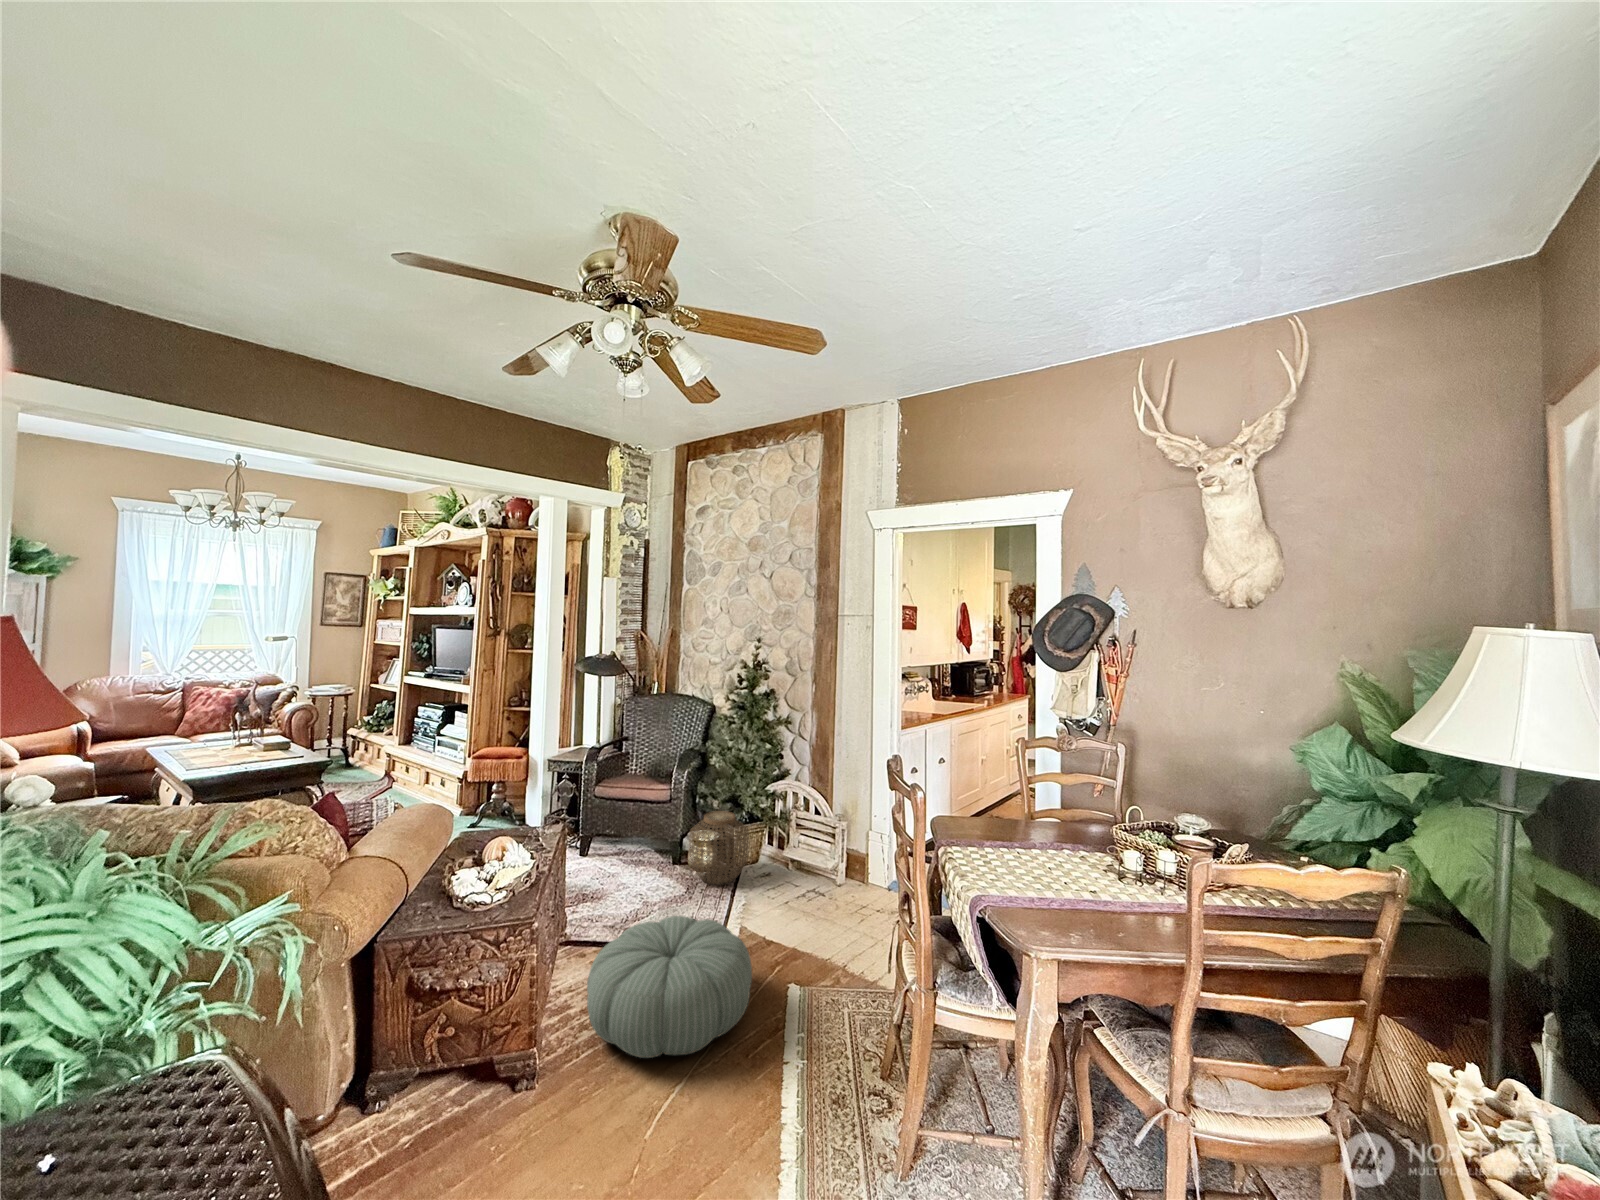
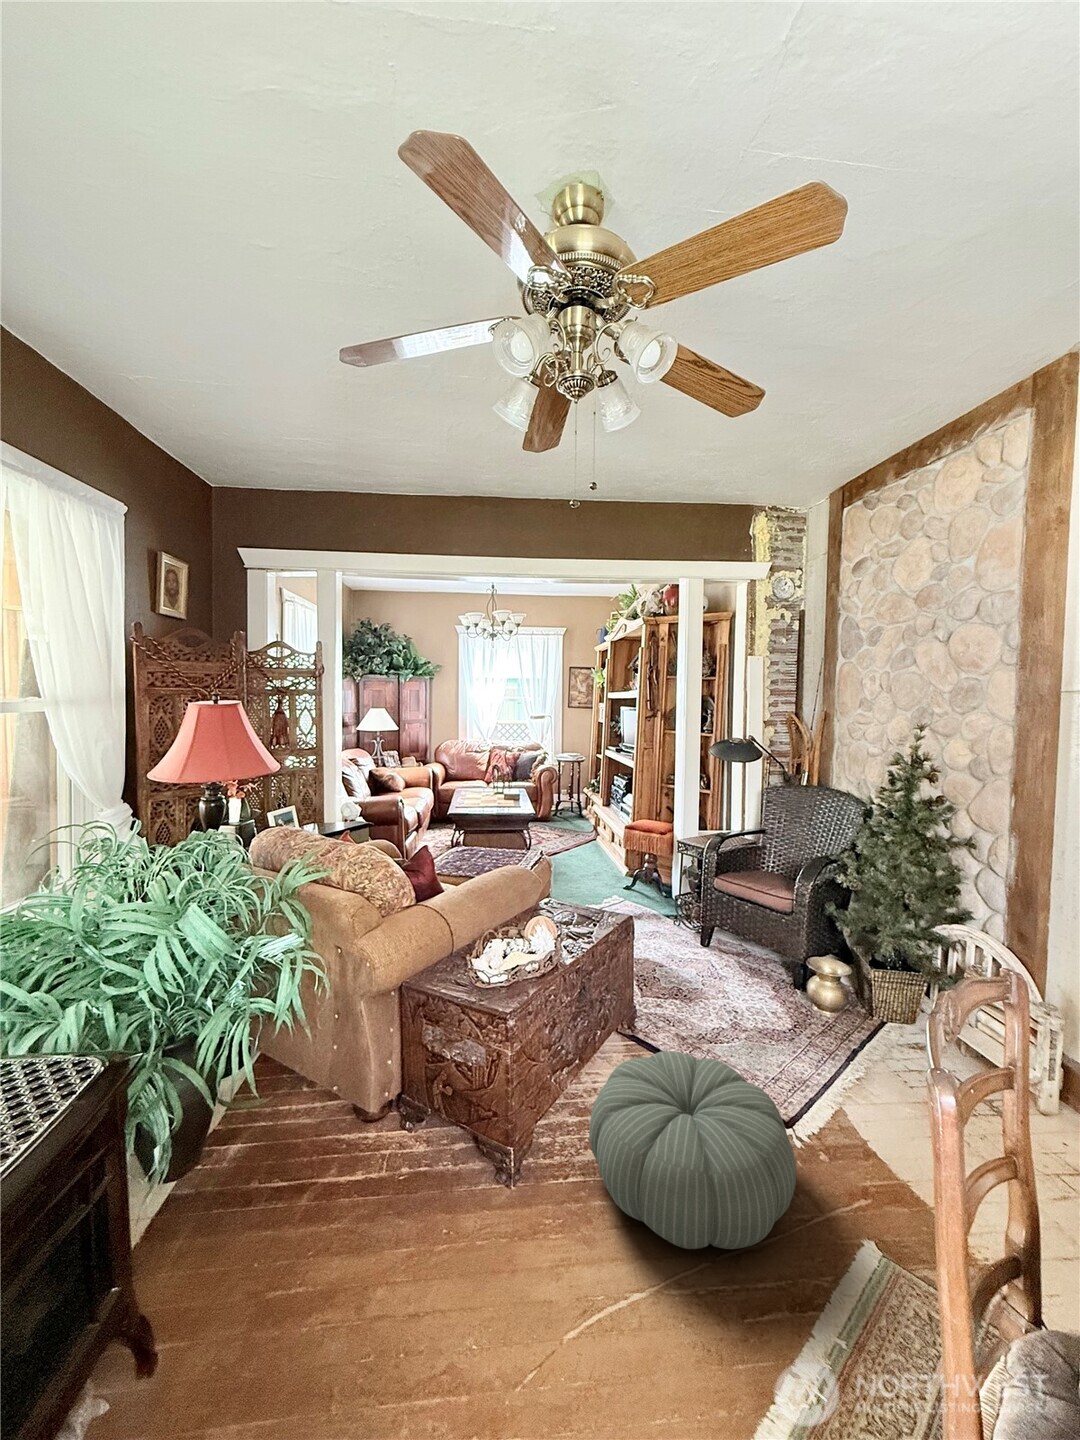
woven basket: present [689,811,749,884] -> none [801,946,887,1043]

